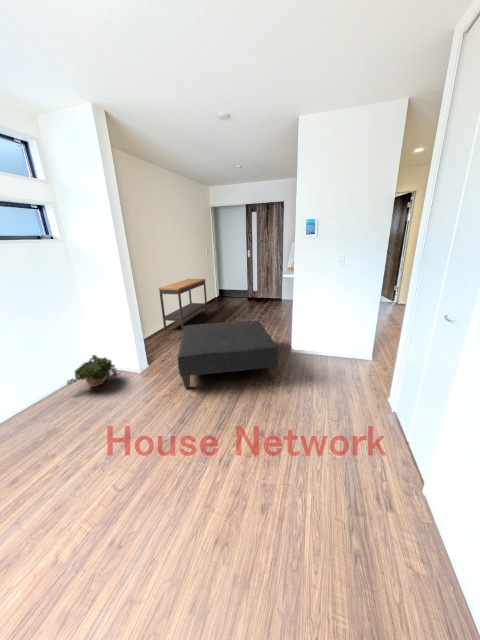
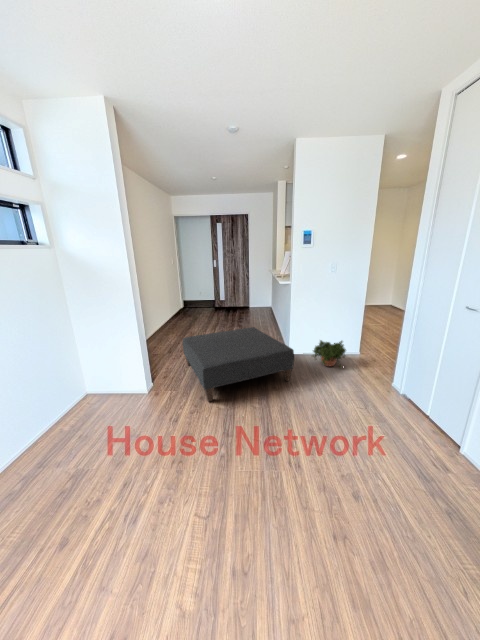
console table: present [159,279,208,332] -> none [139,289,183,347]
potted plant: present [67,355,116,387] -> present [313,341,346,367]

